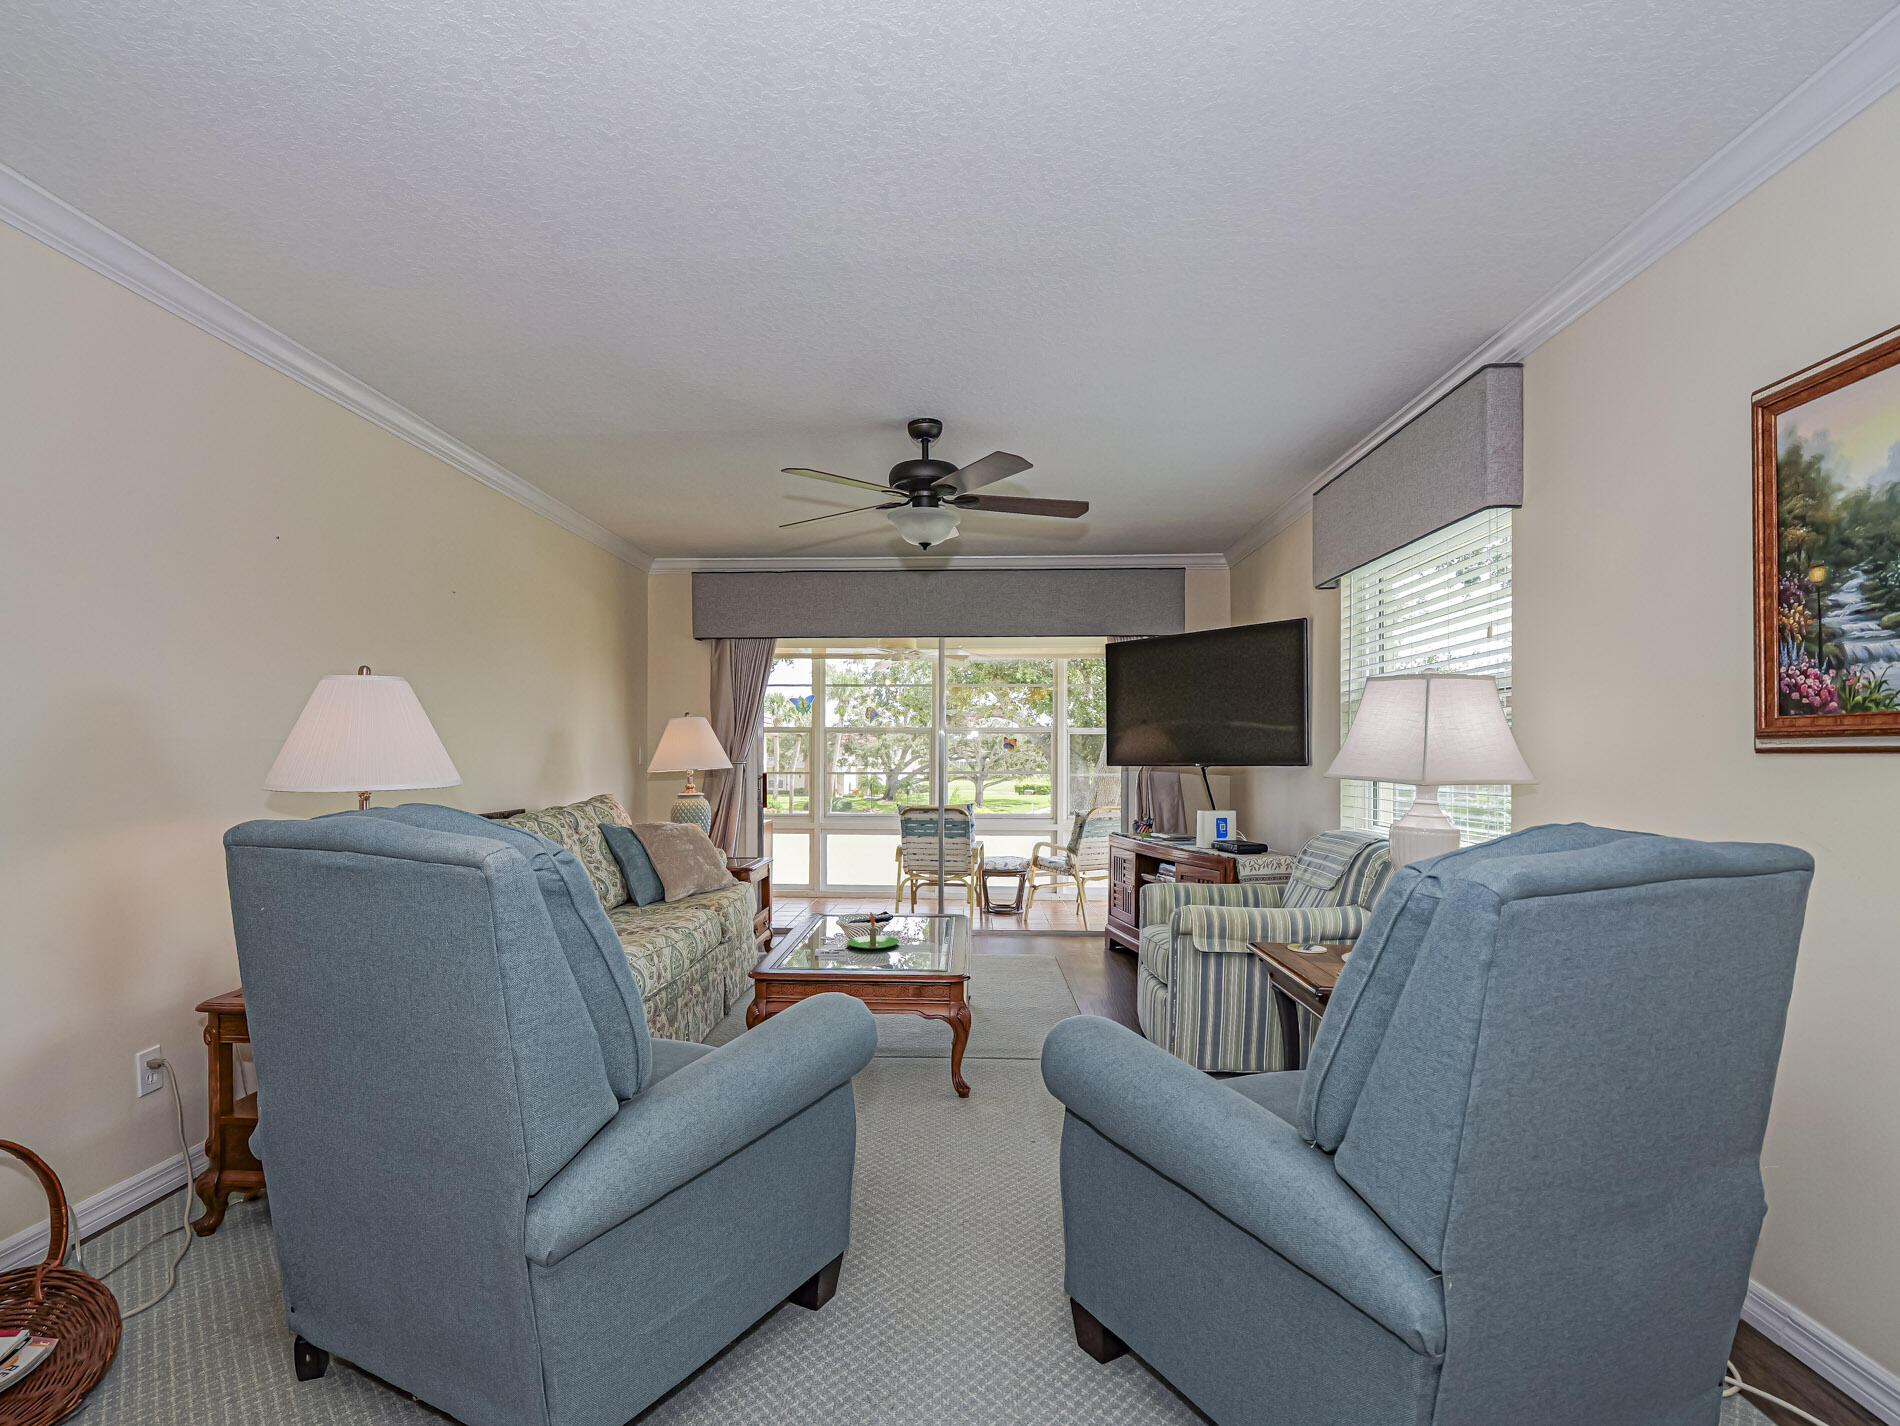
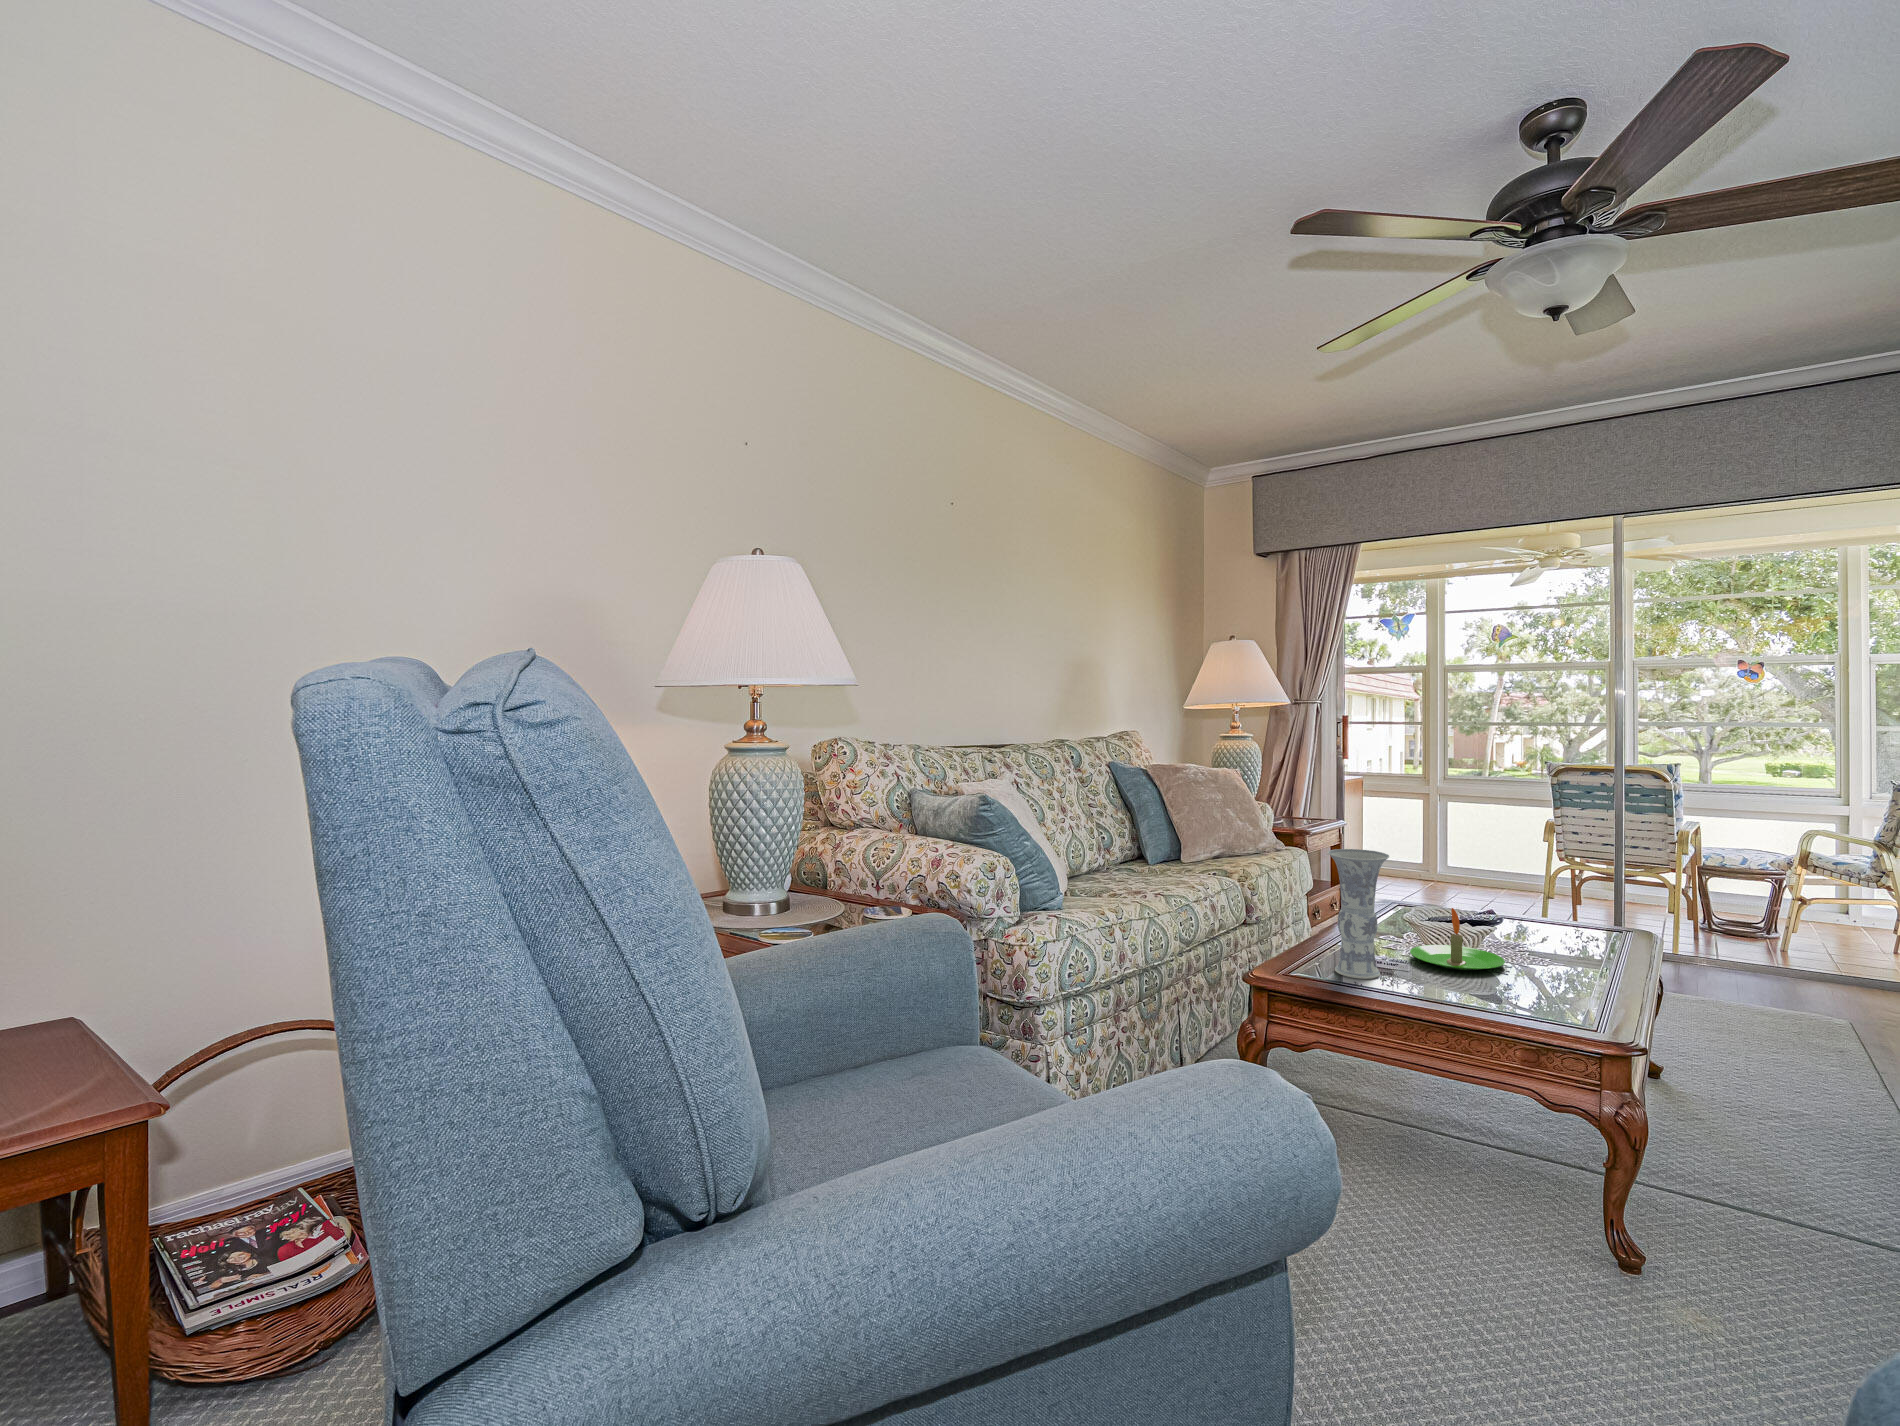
vase: none [803,881,839,963] -> present [1328,849,1389,979]

